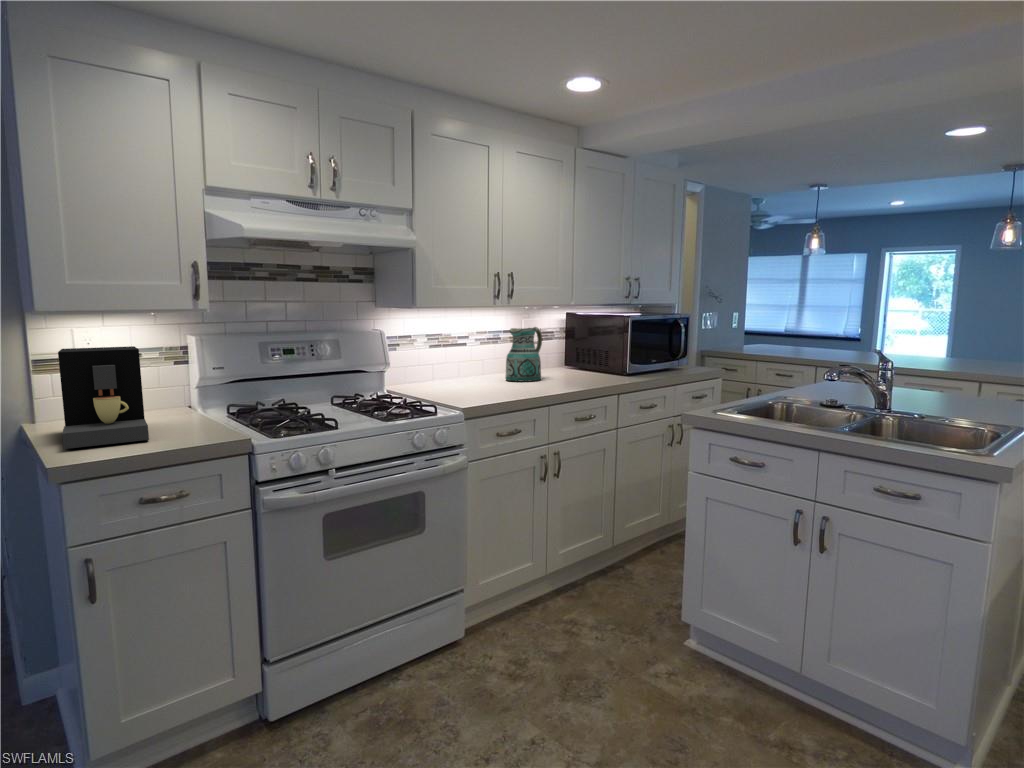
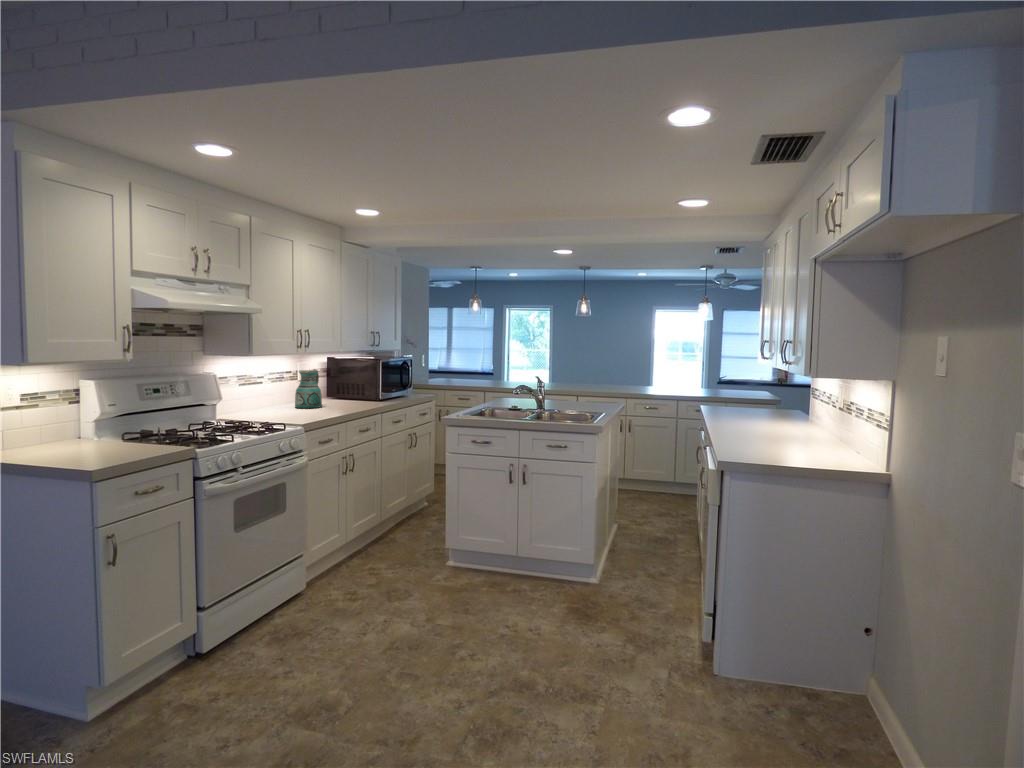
coffee maker: present [58,346,149,449] -> none [20,391,128,463]

